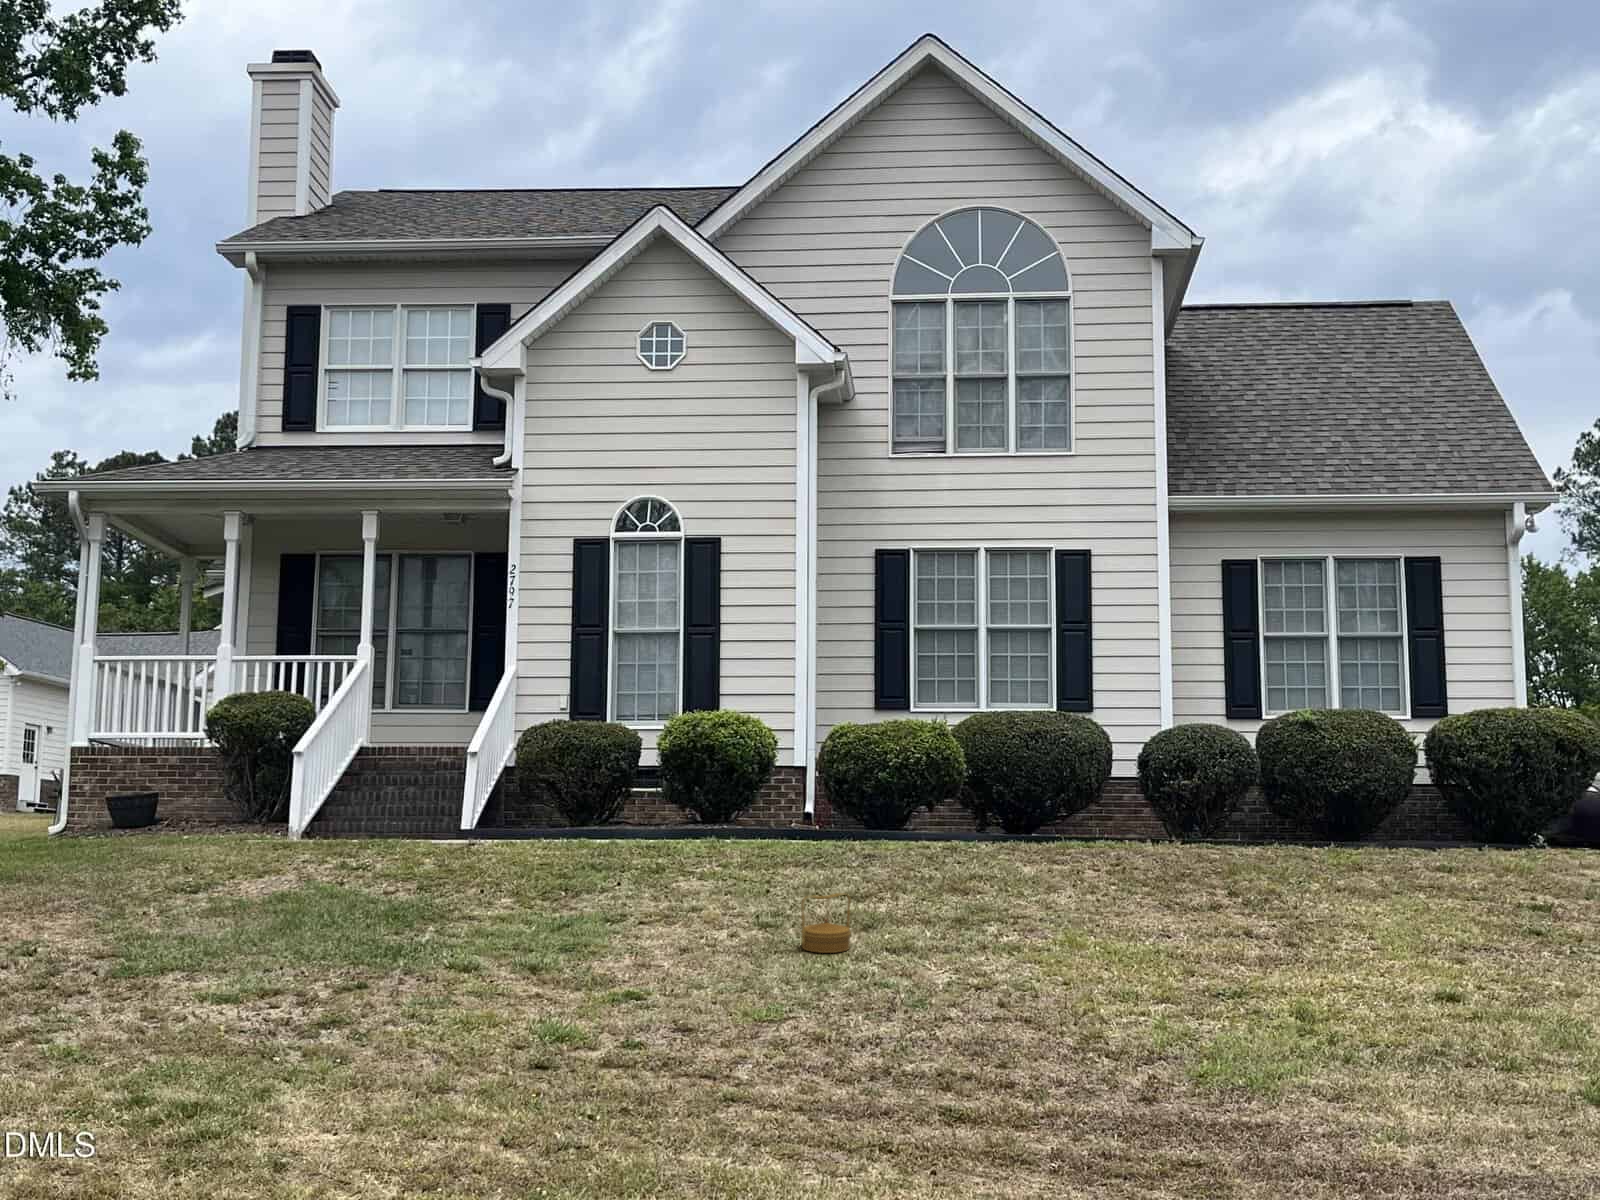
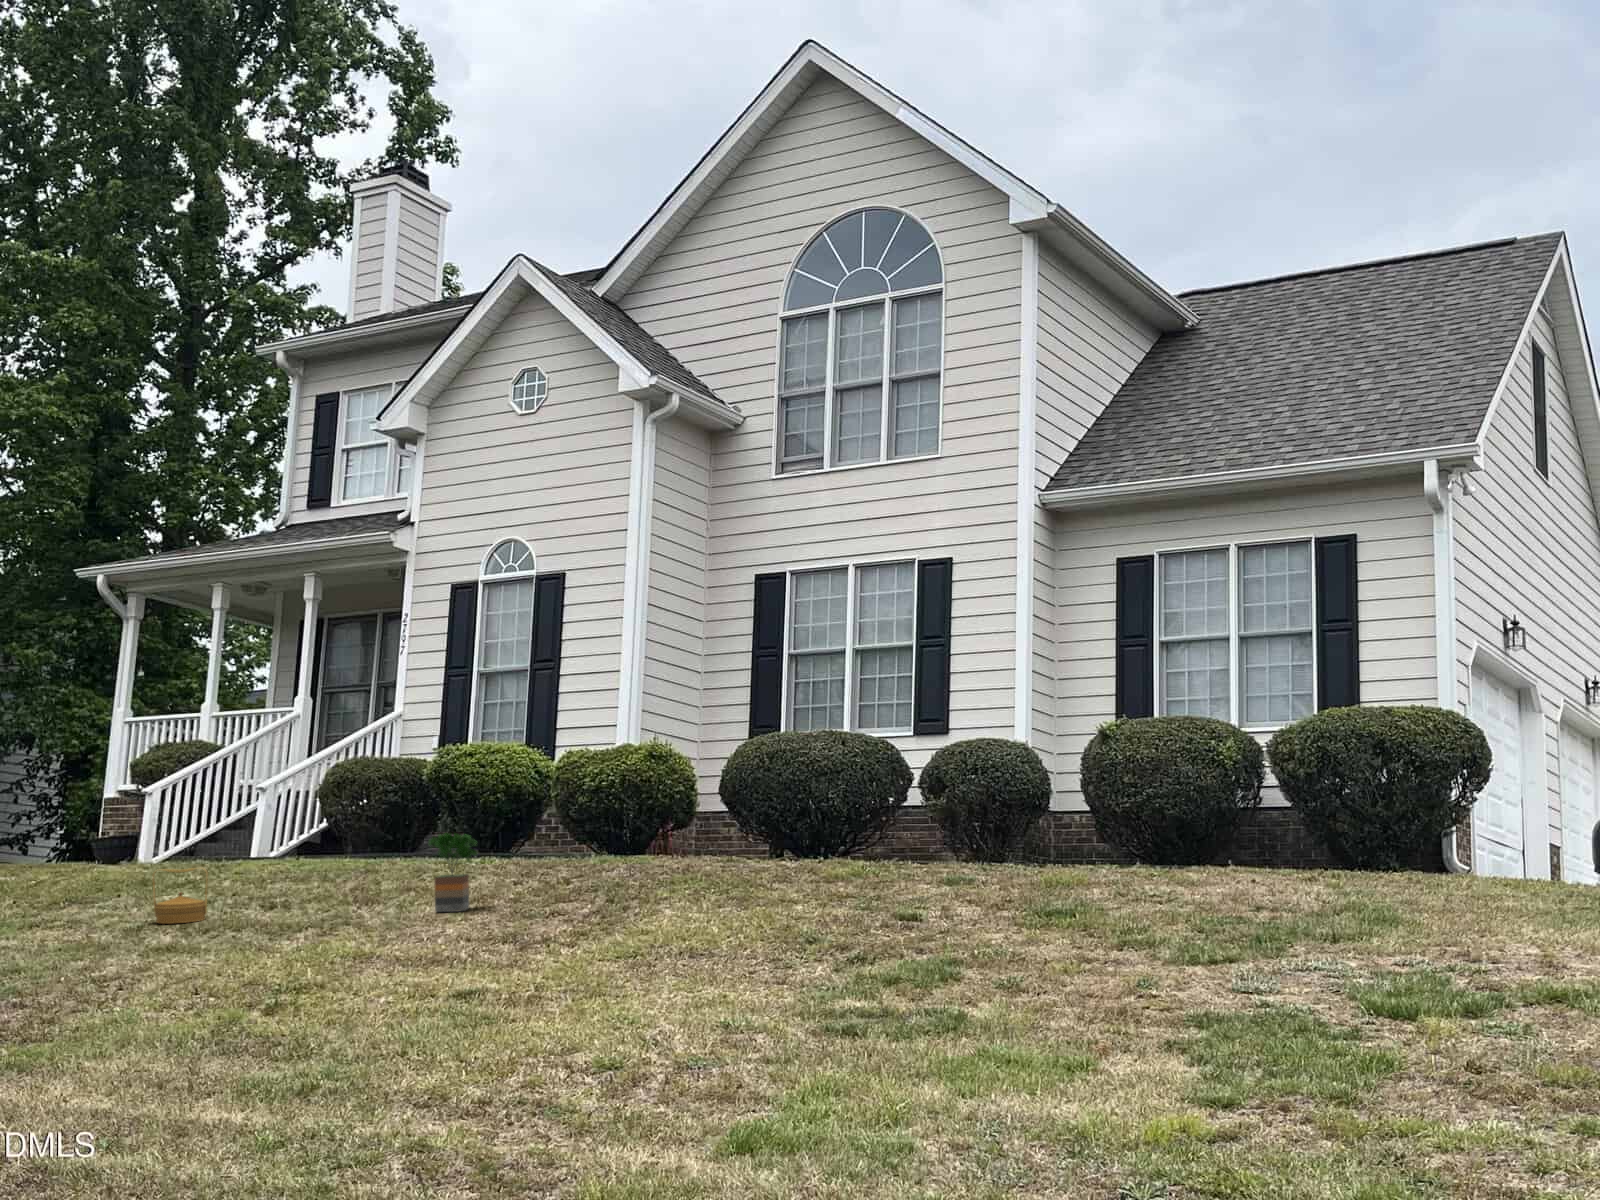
potted tree: none [1066,856,1124,934] -> present [429,833,477,912]

